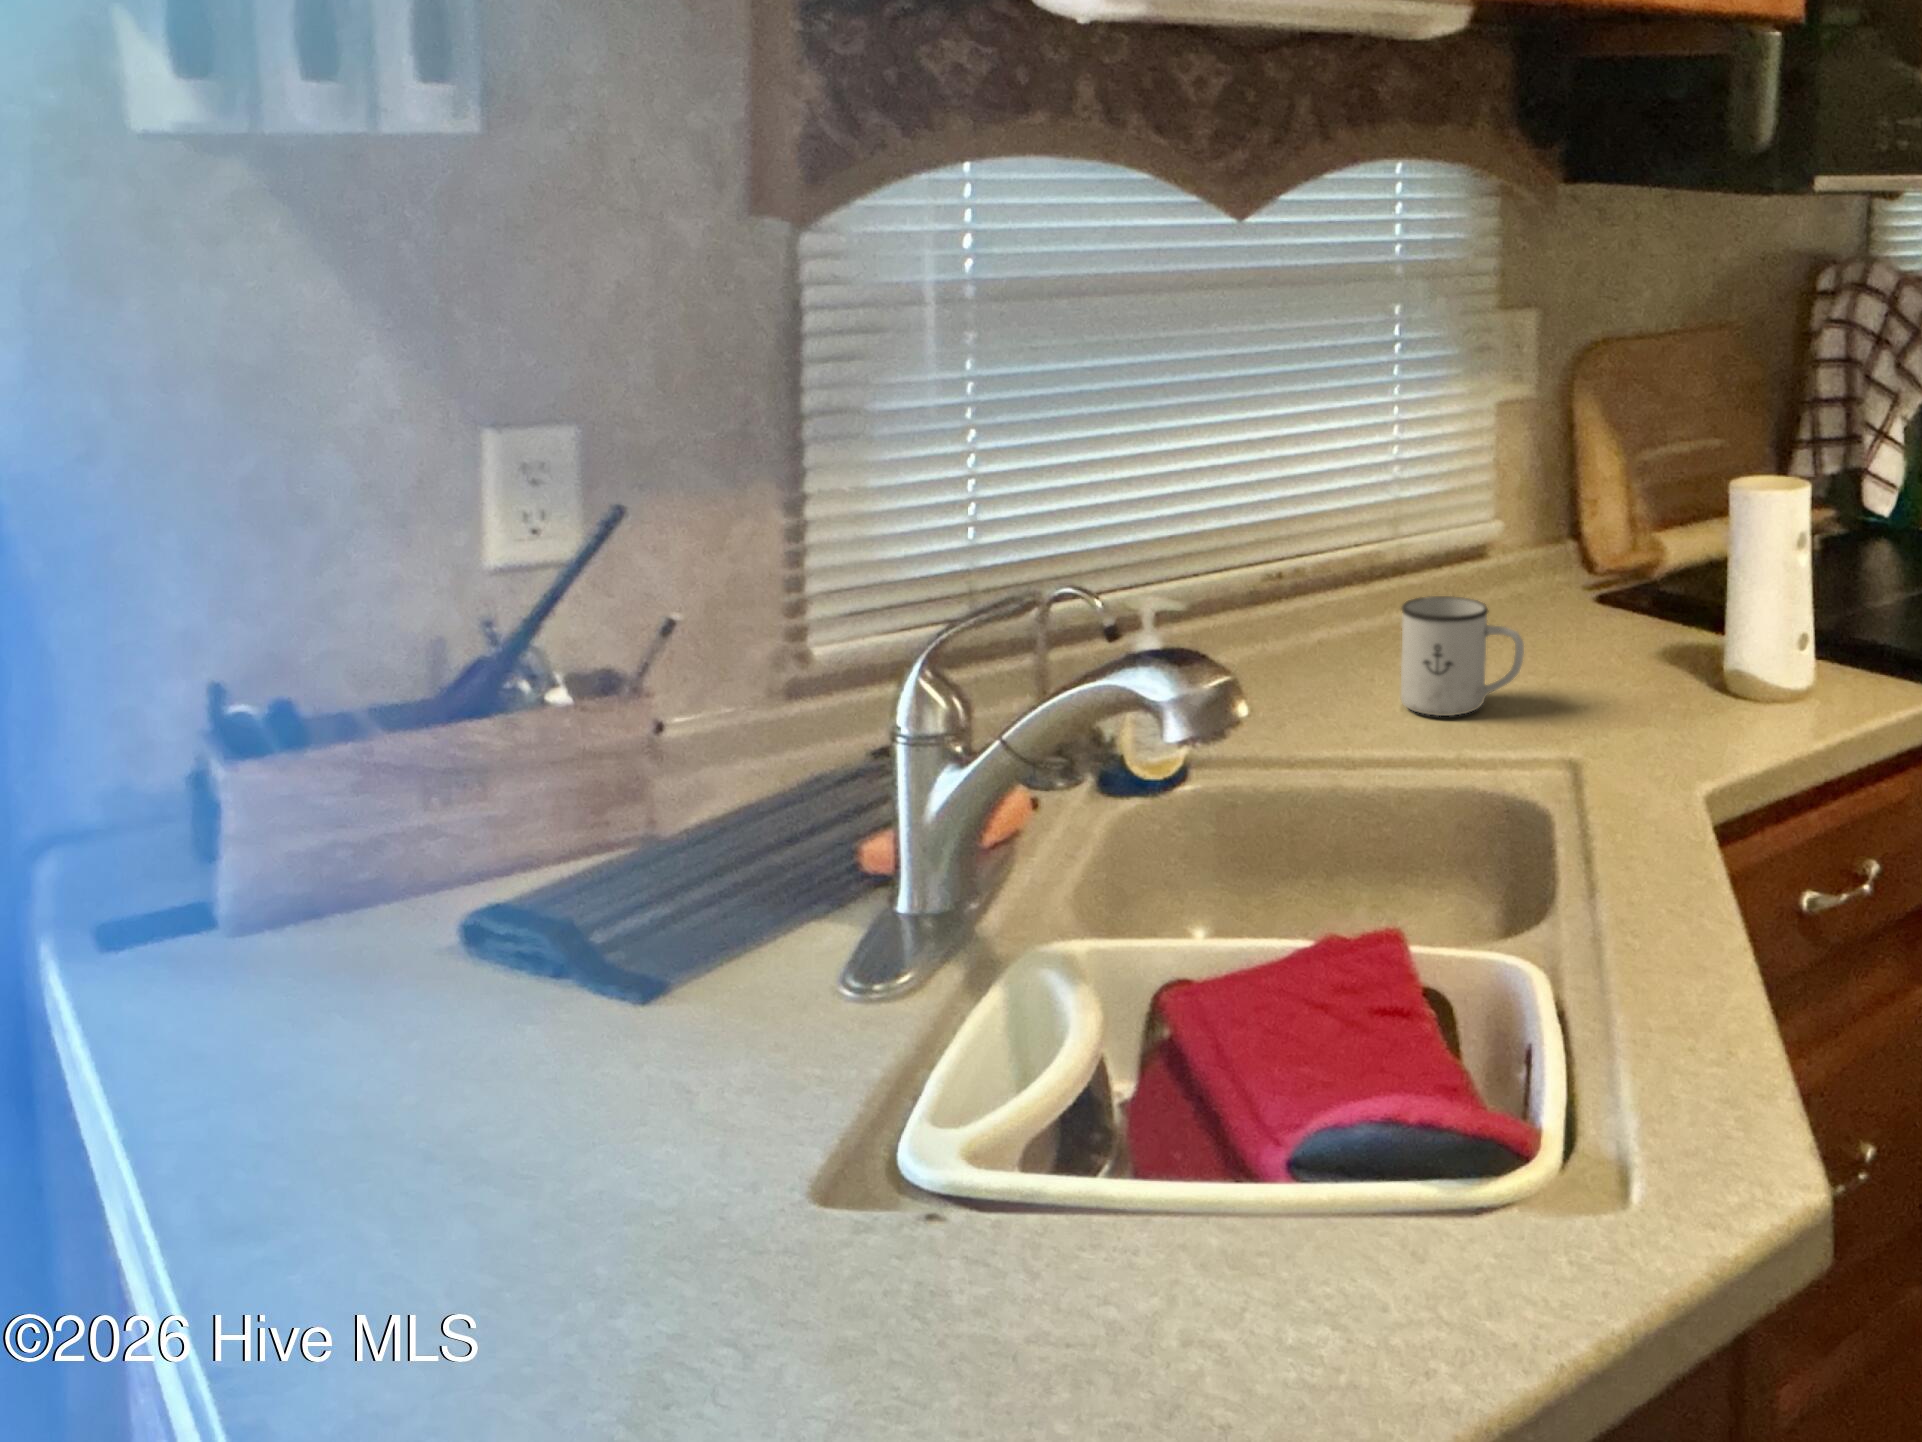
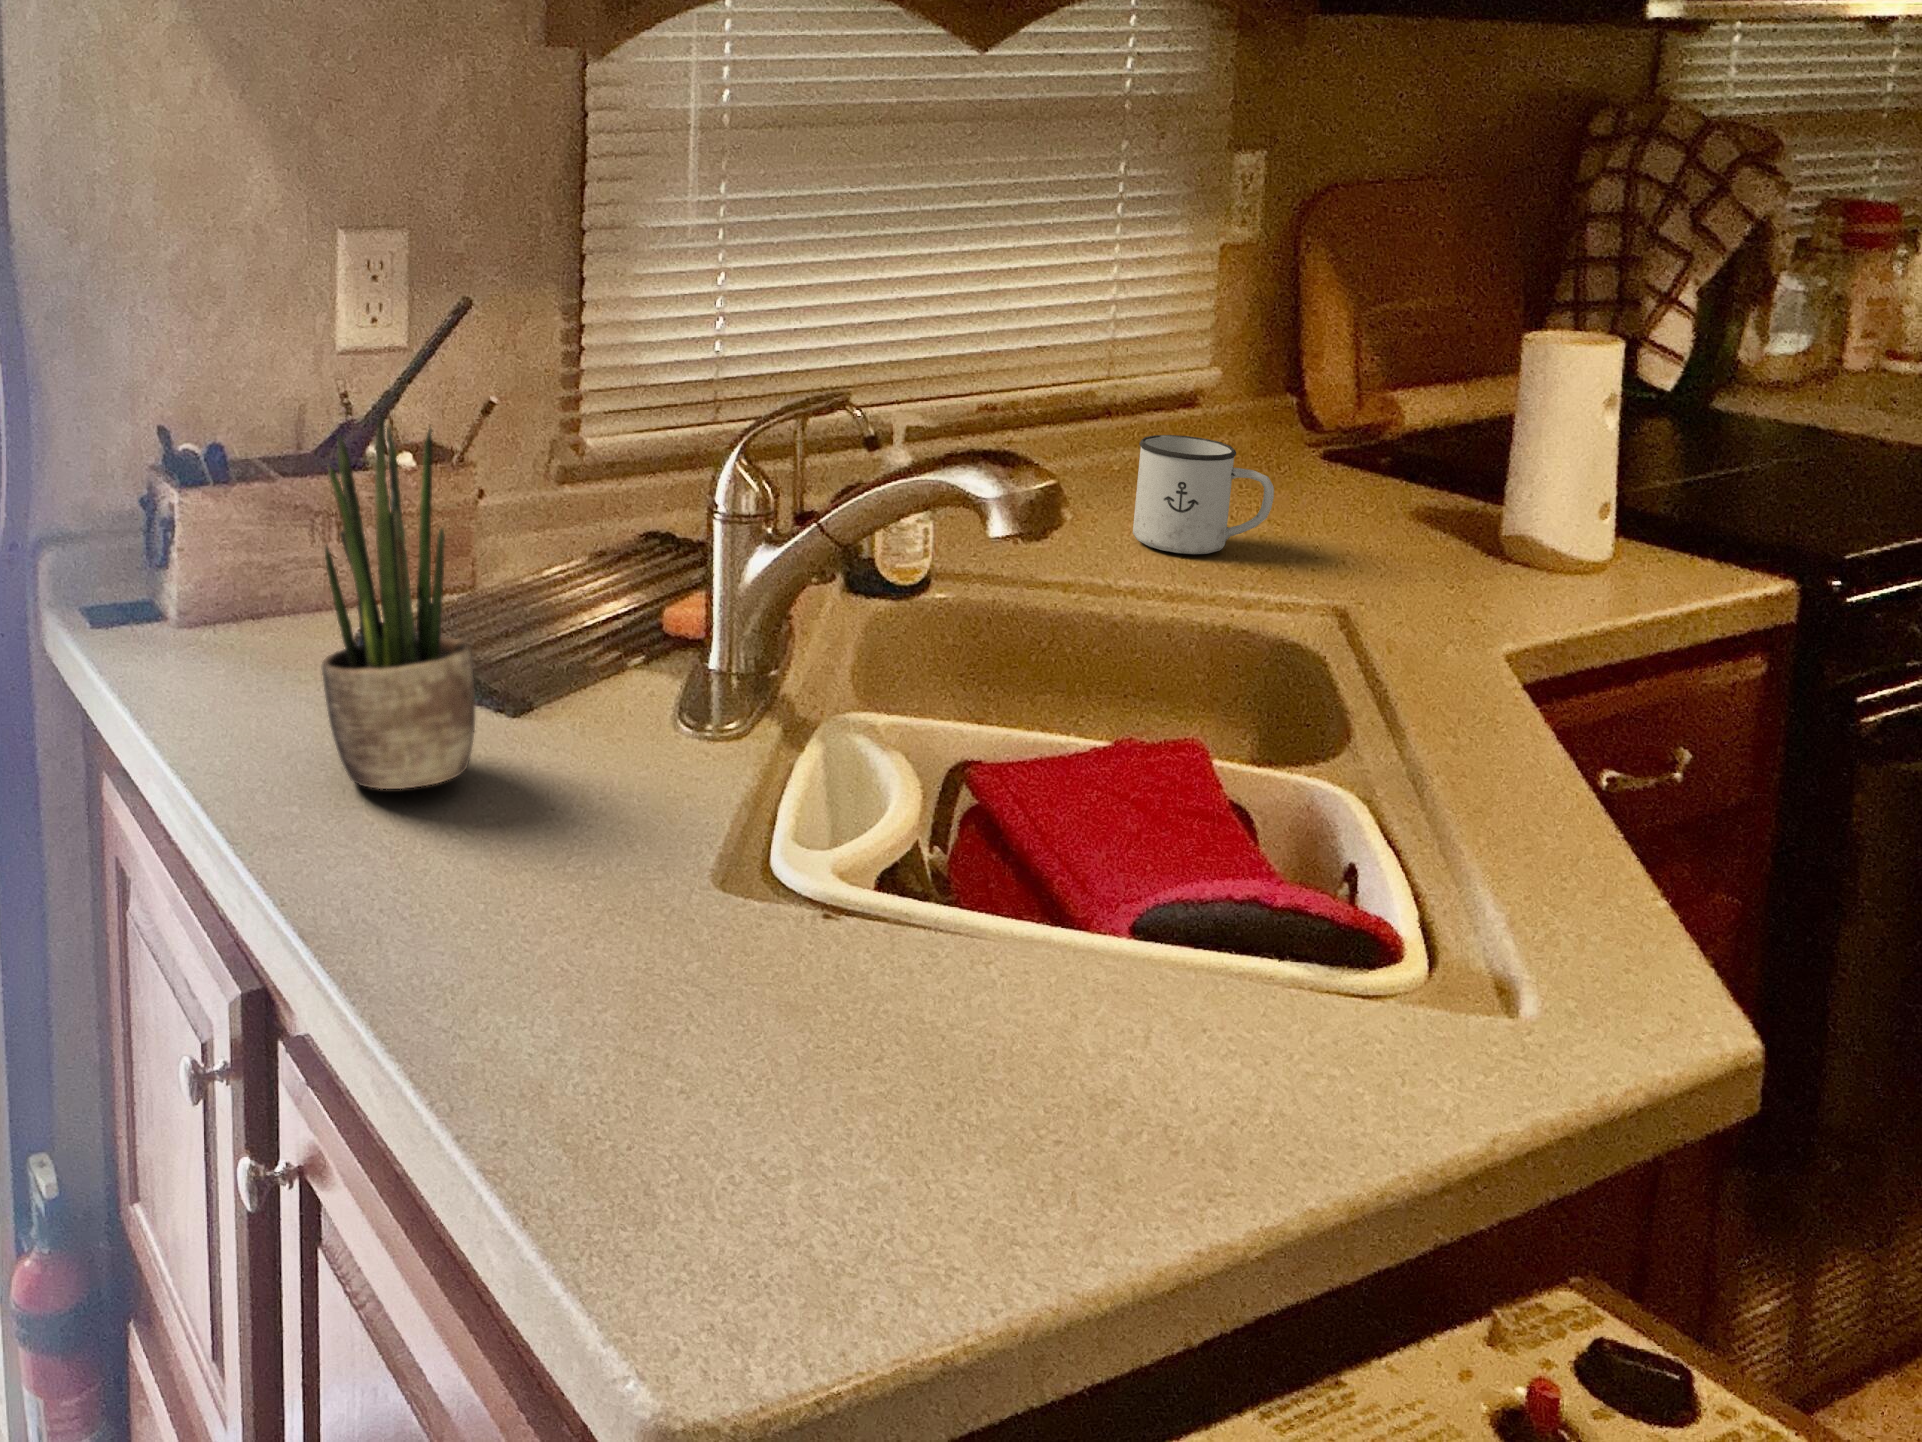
potted plant: none [296,671,525,1153] -> present [322,415,475,789]

